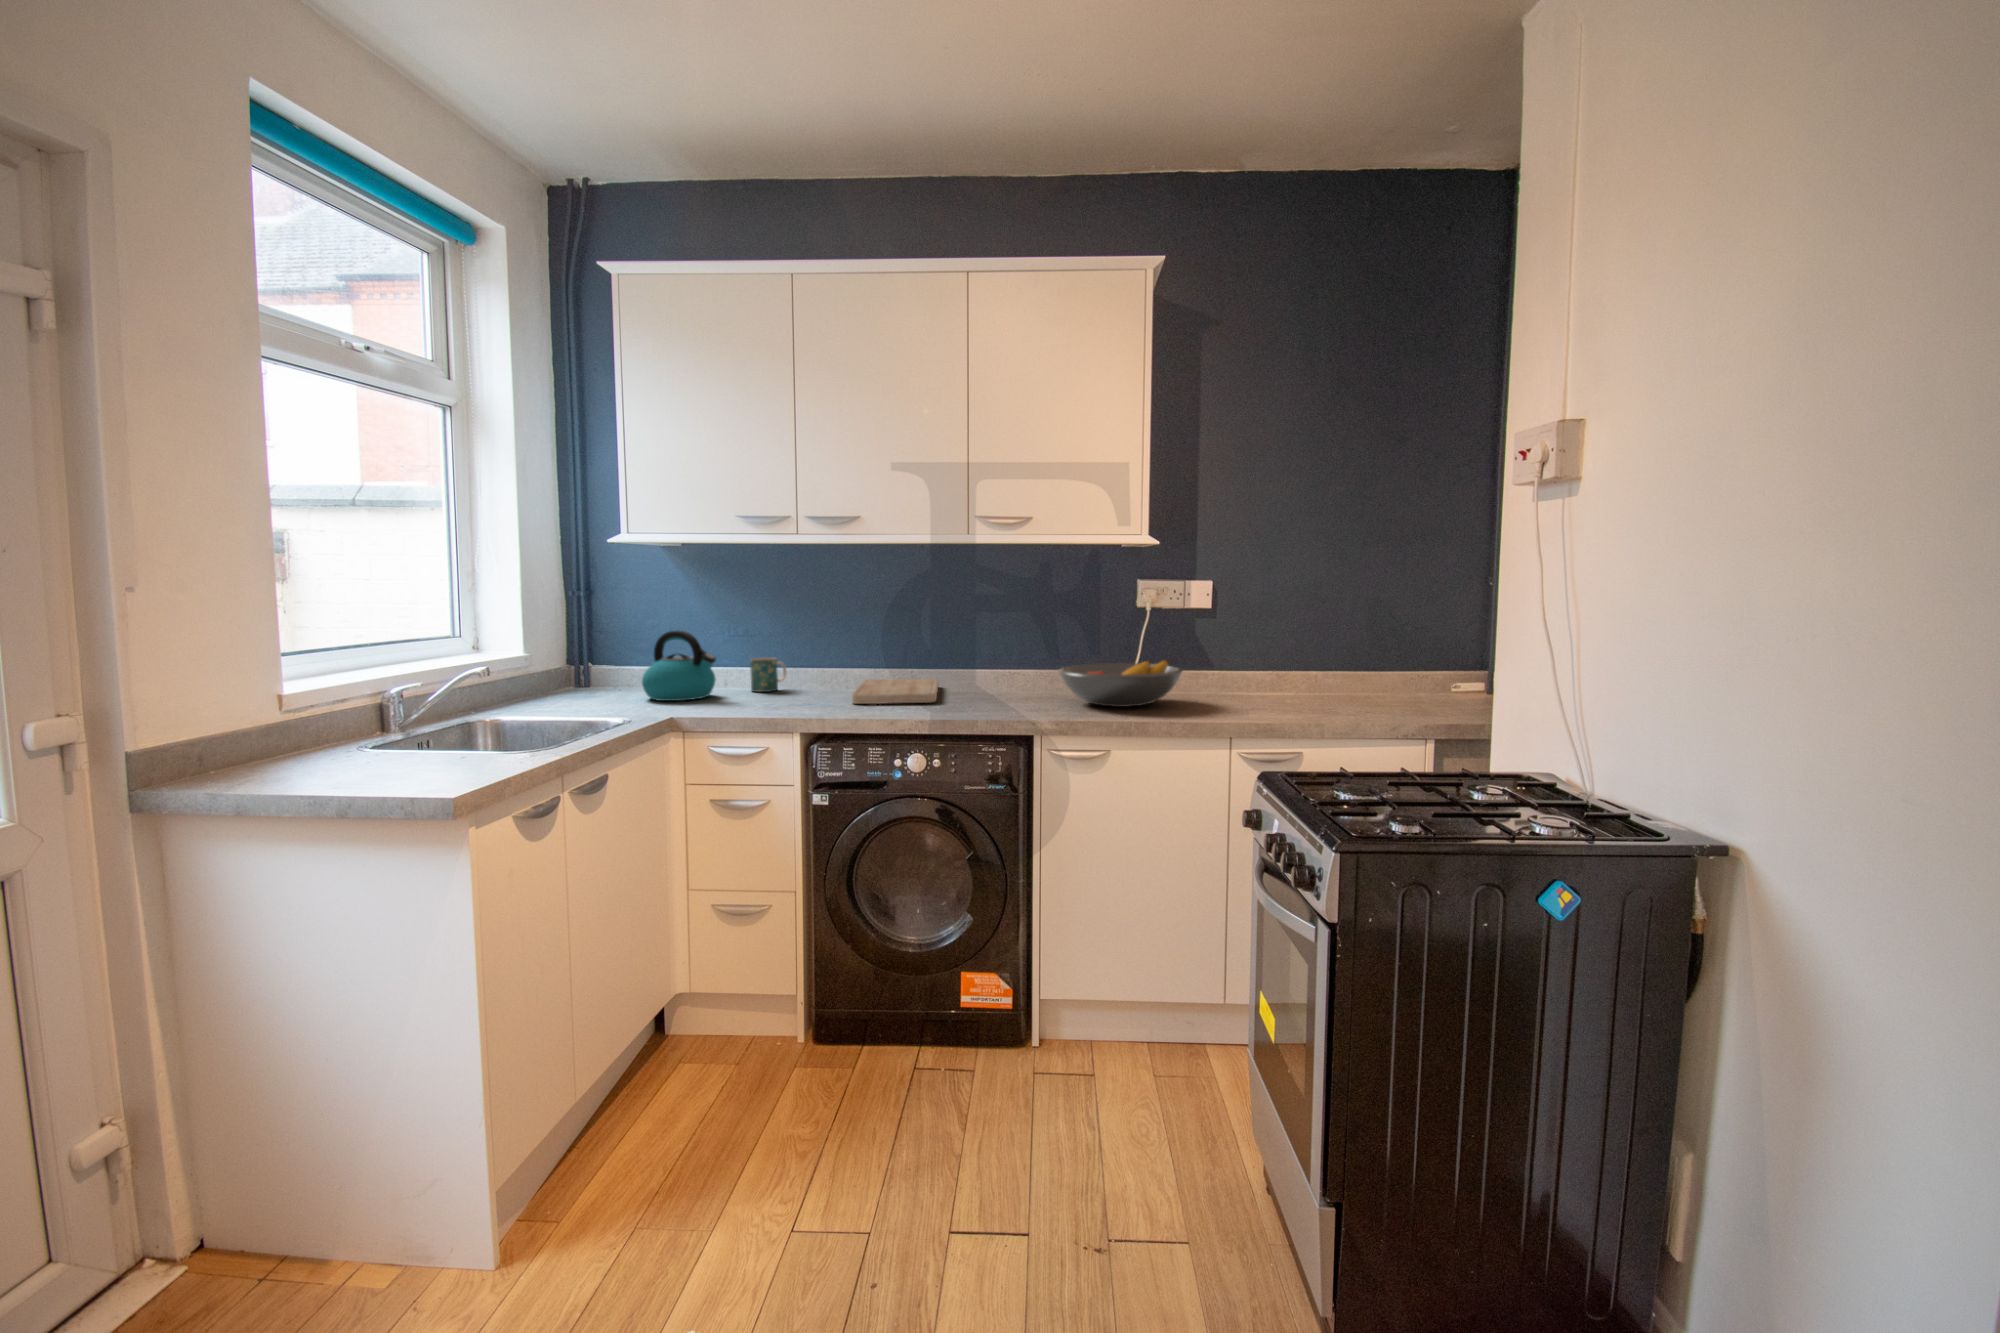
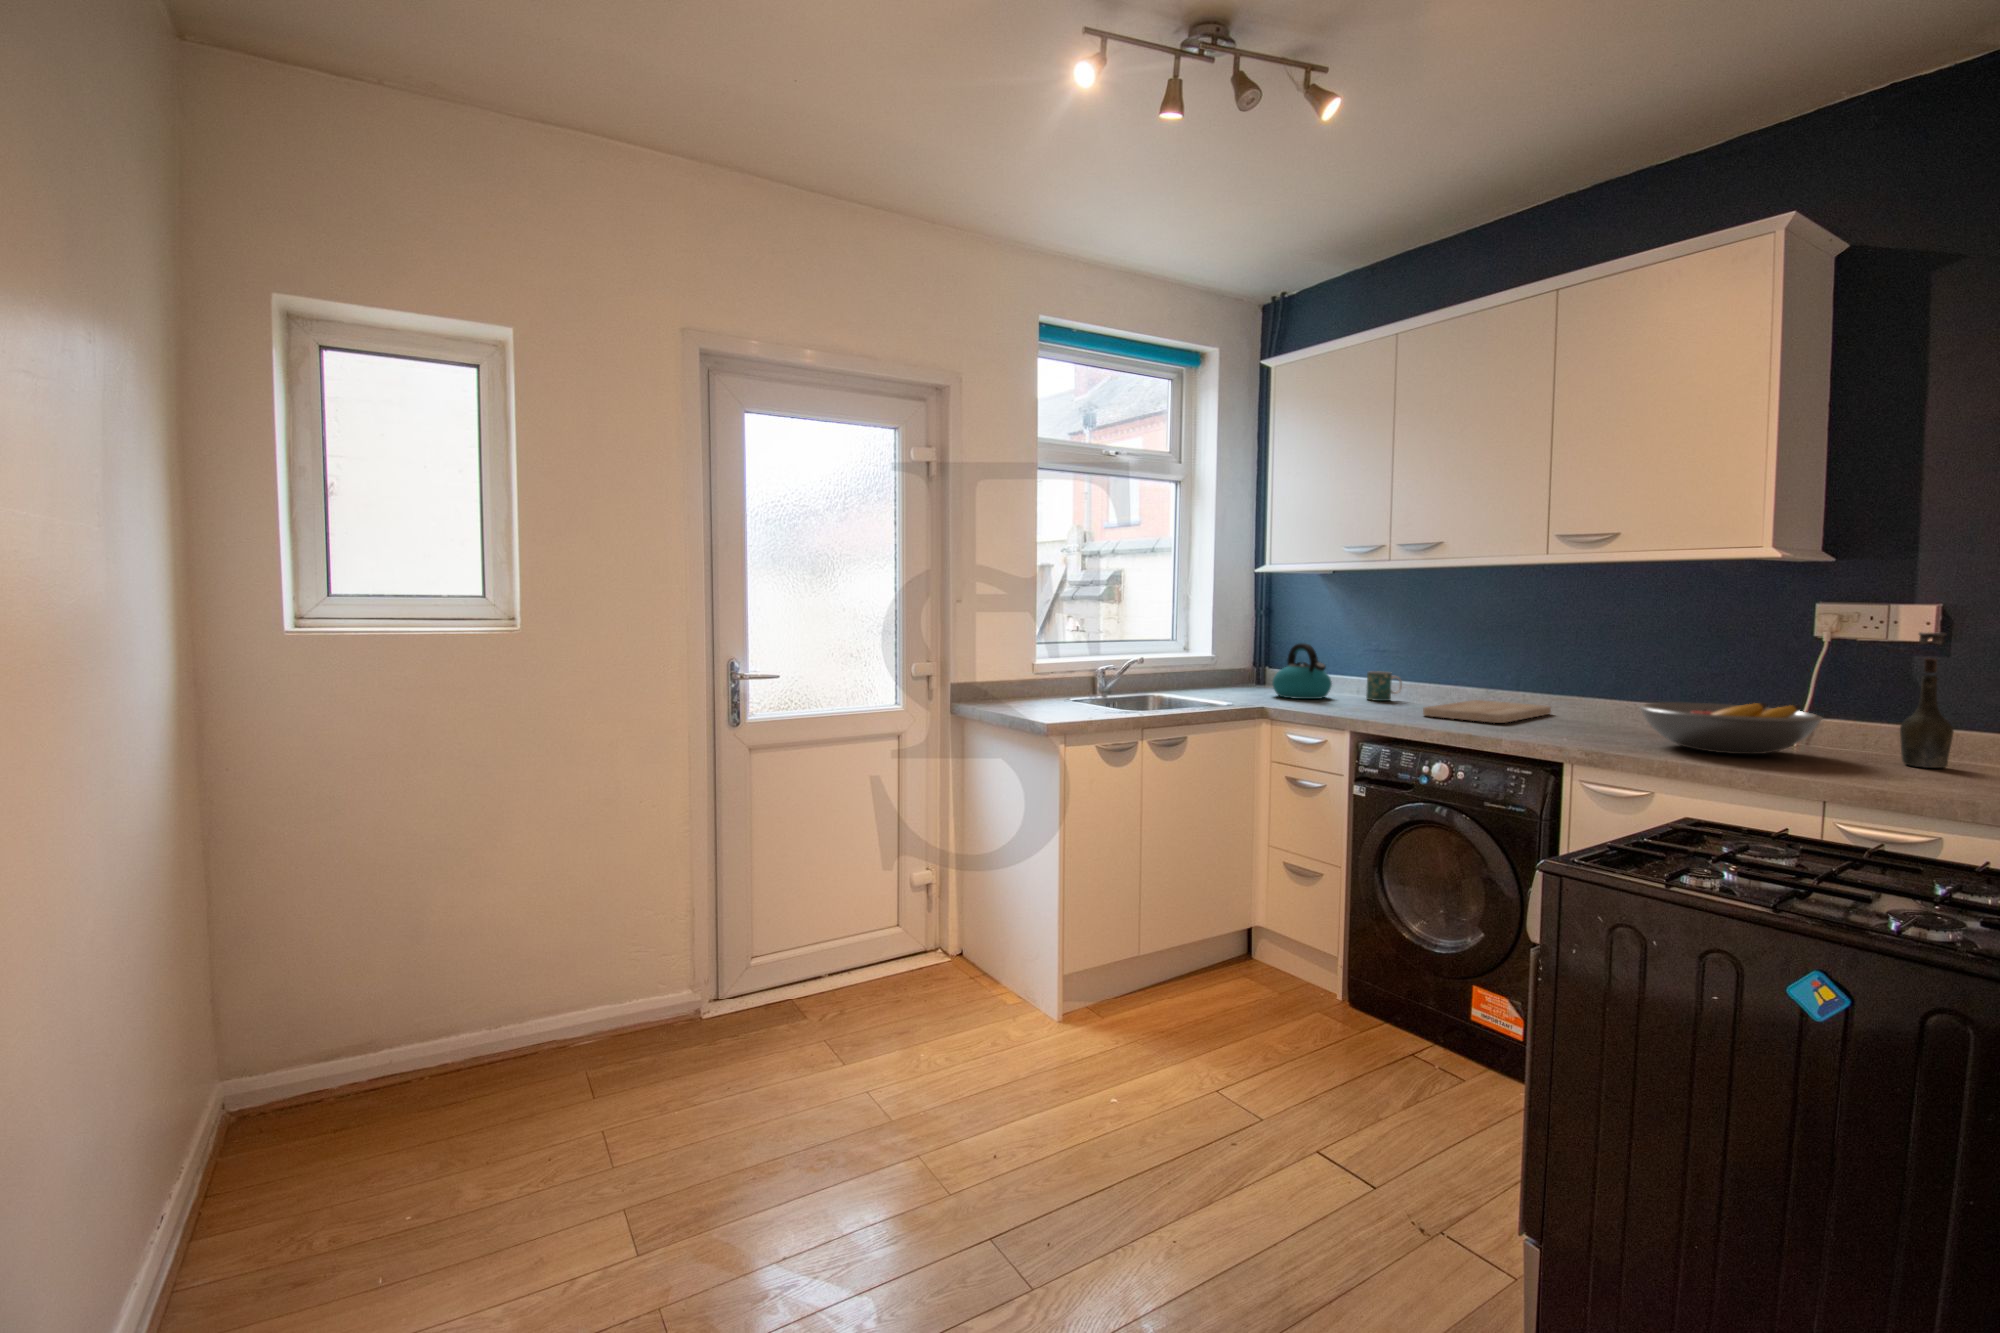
bottle: none [1211,597,1240,699] -> present [1900,632,1954,768]

